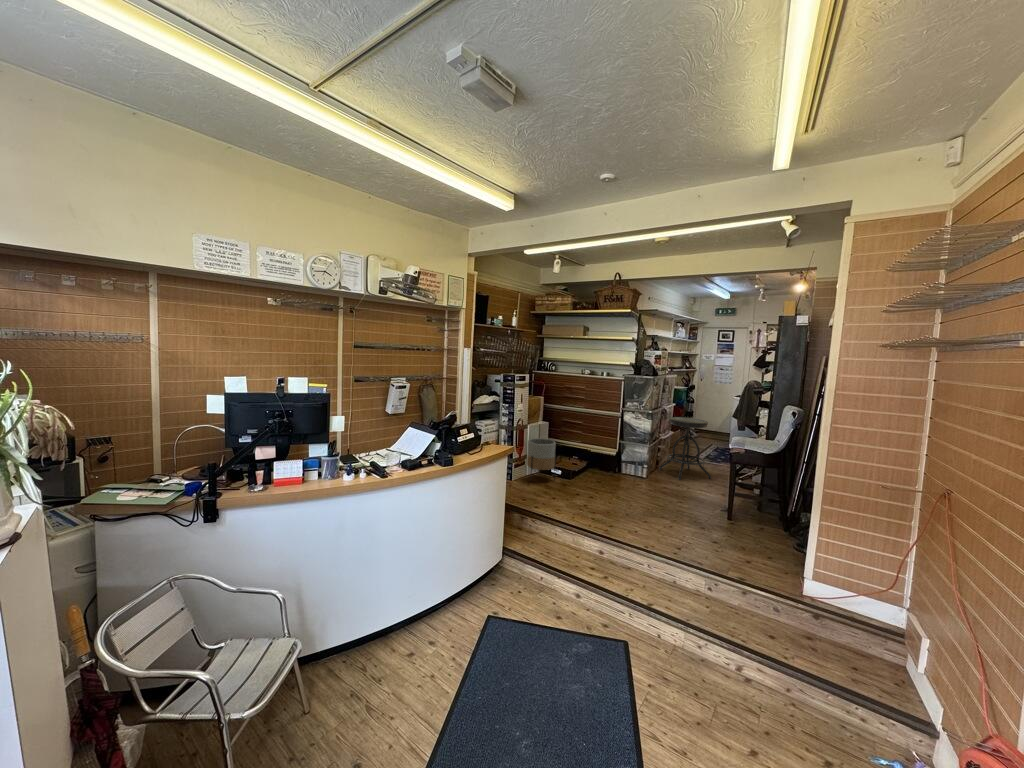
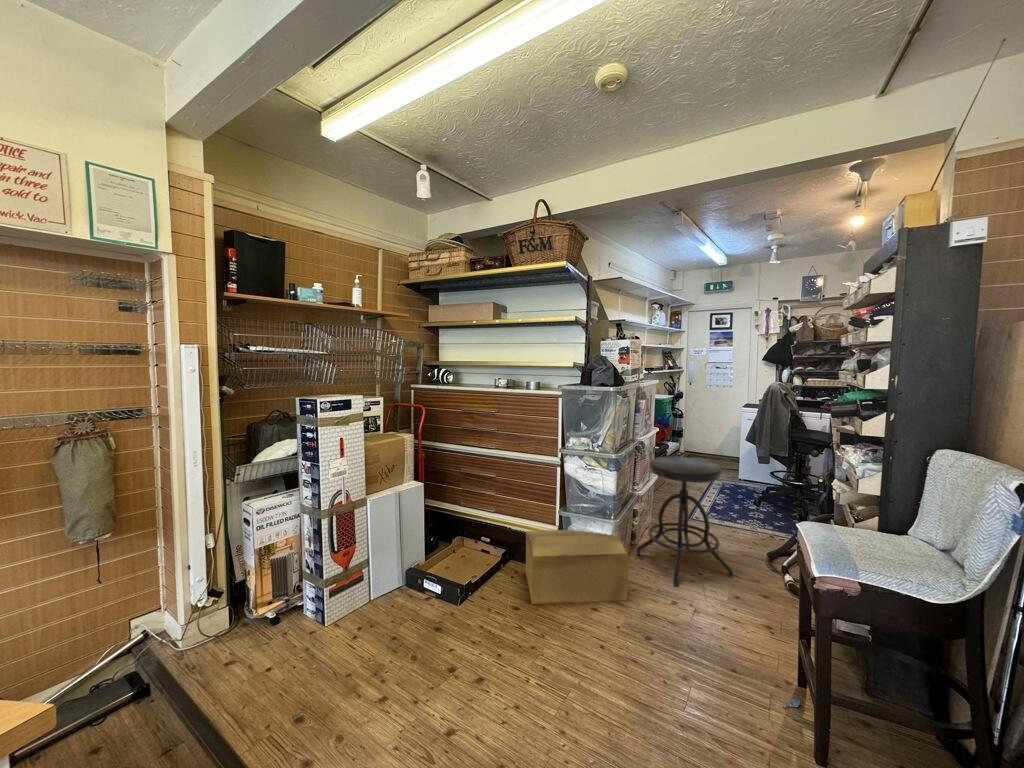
planter: present [527,438,556,478] -> none [360,522,422,628]
cardboard box: none [600,450,656,483] -> present [526,530,628,604]

